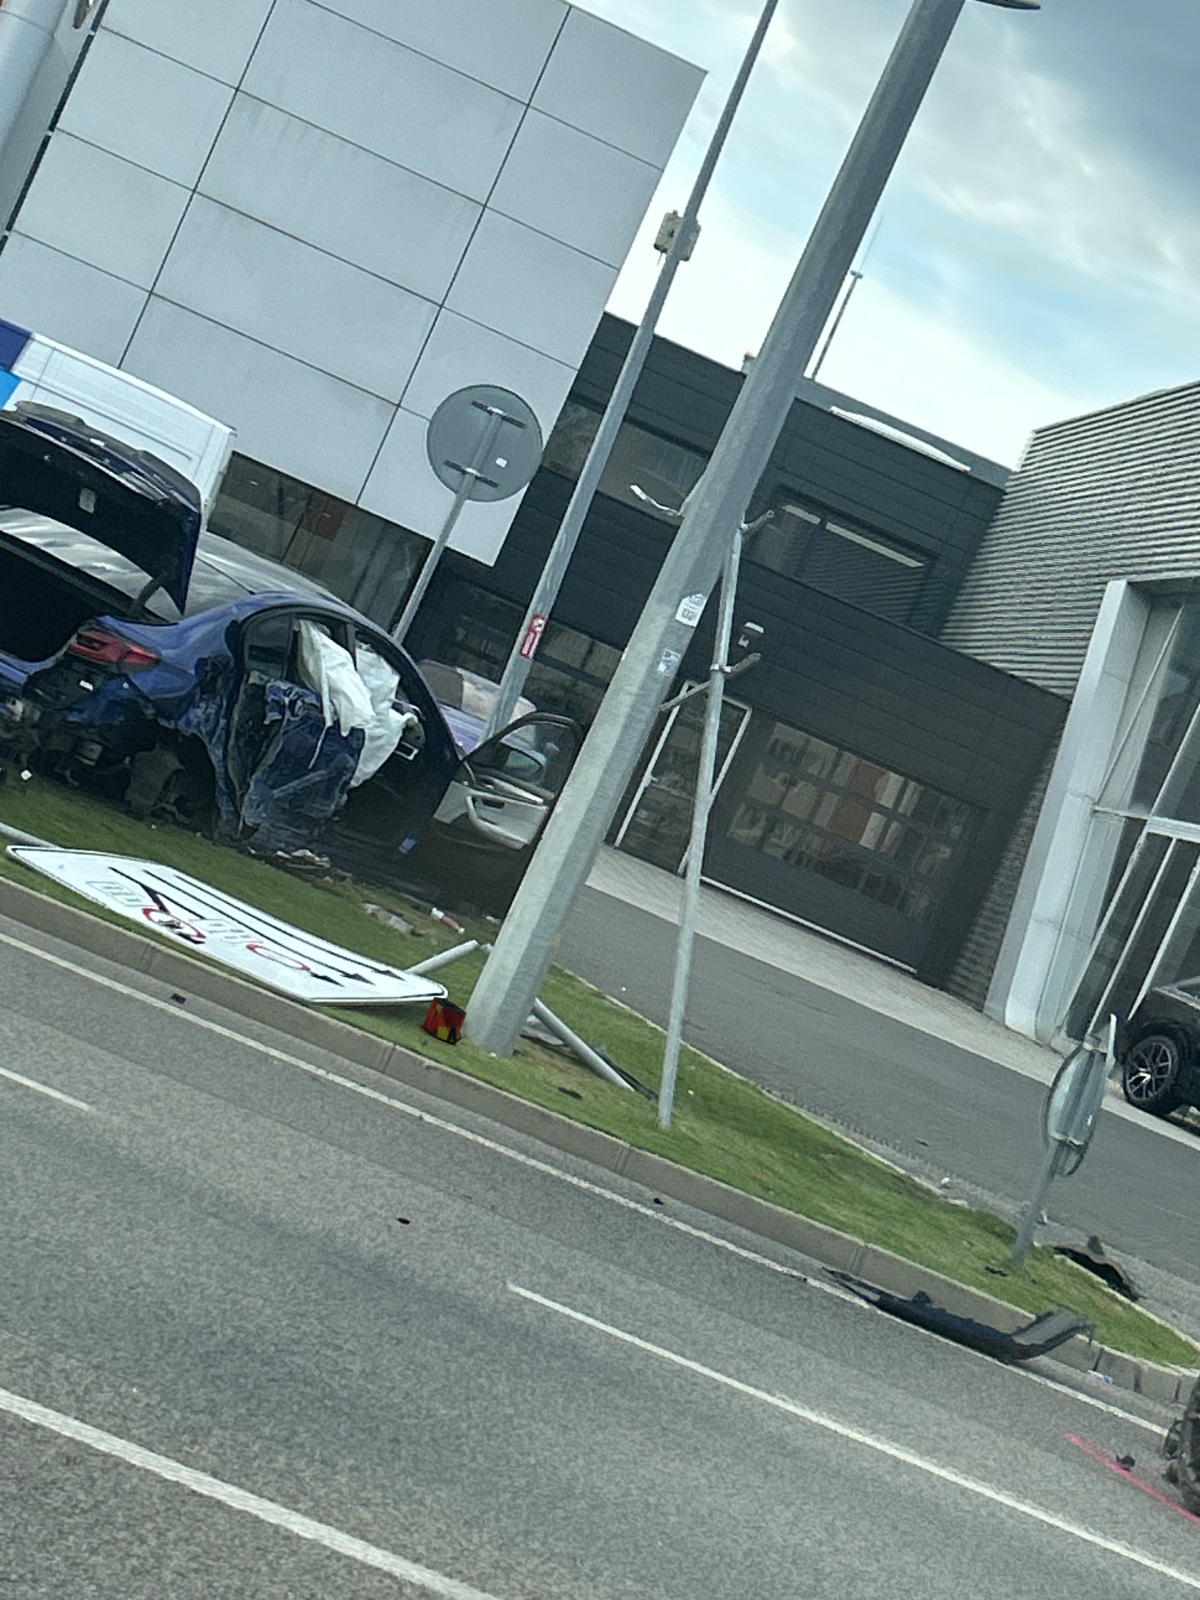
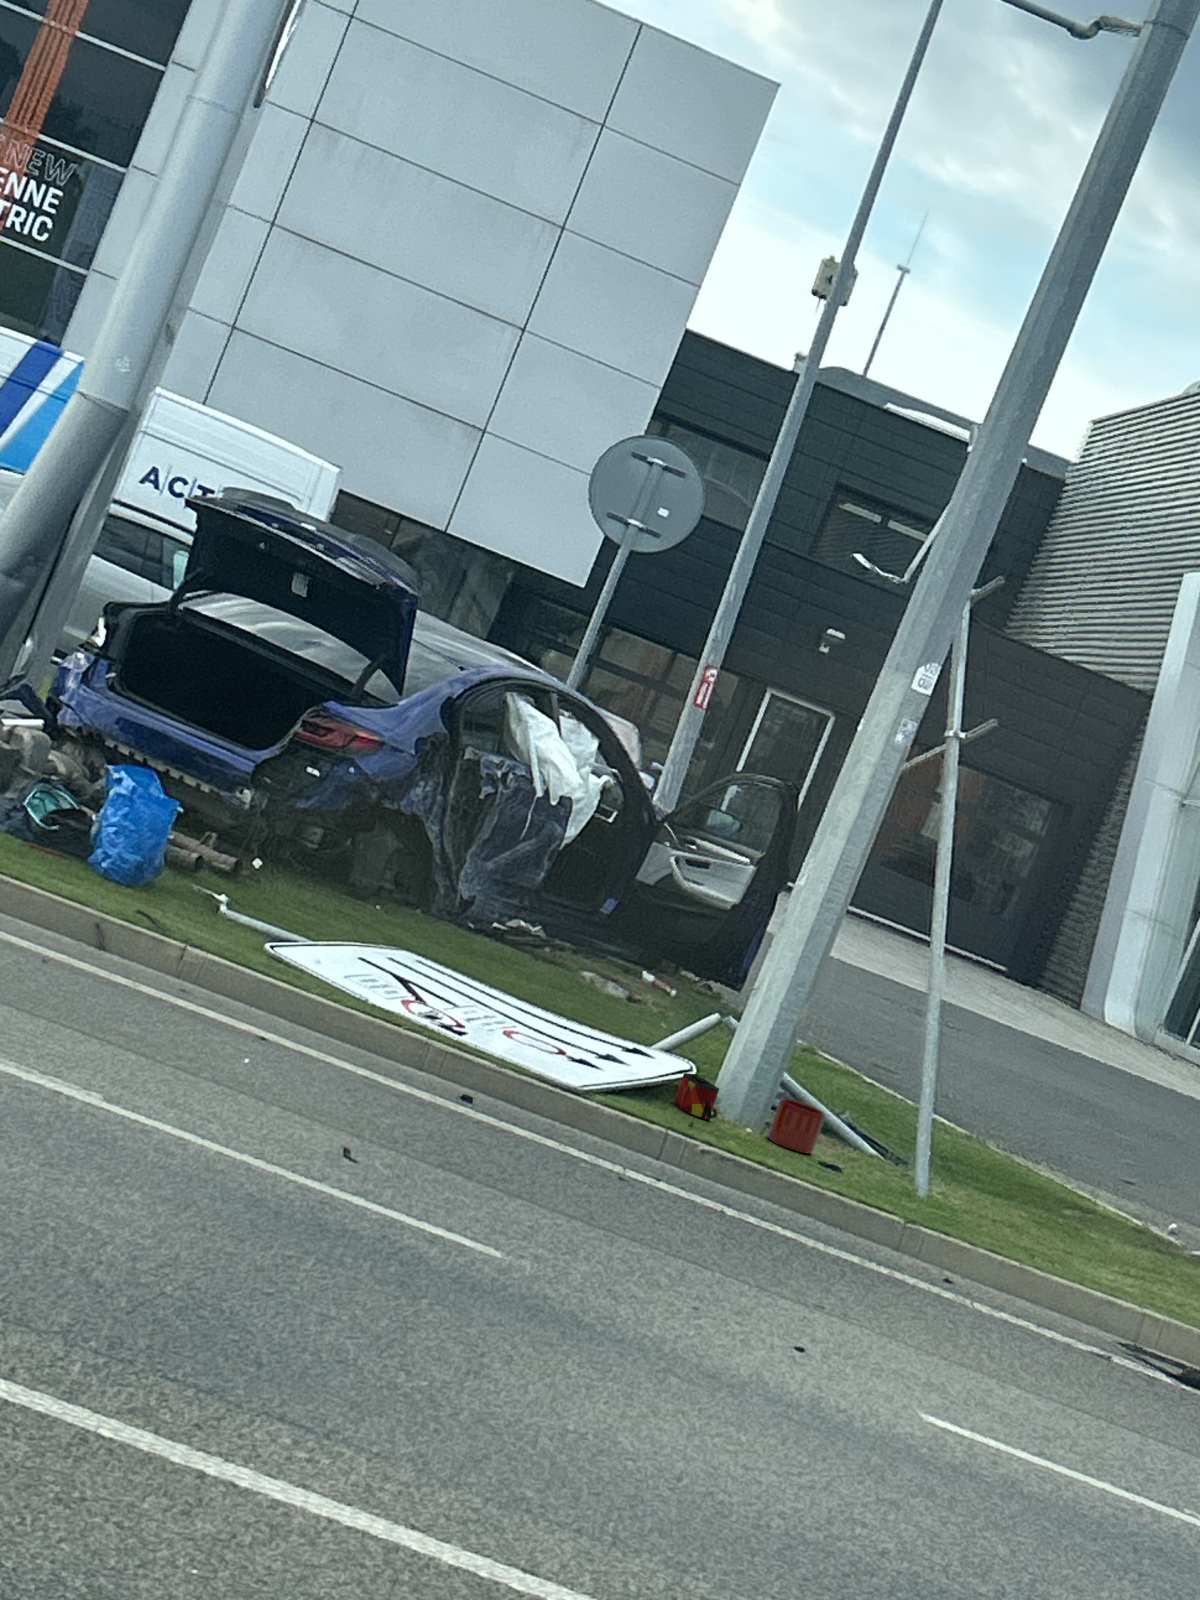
planter: none [515,1025,574,1082] -> present [768,1098,825,1154]

